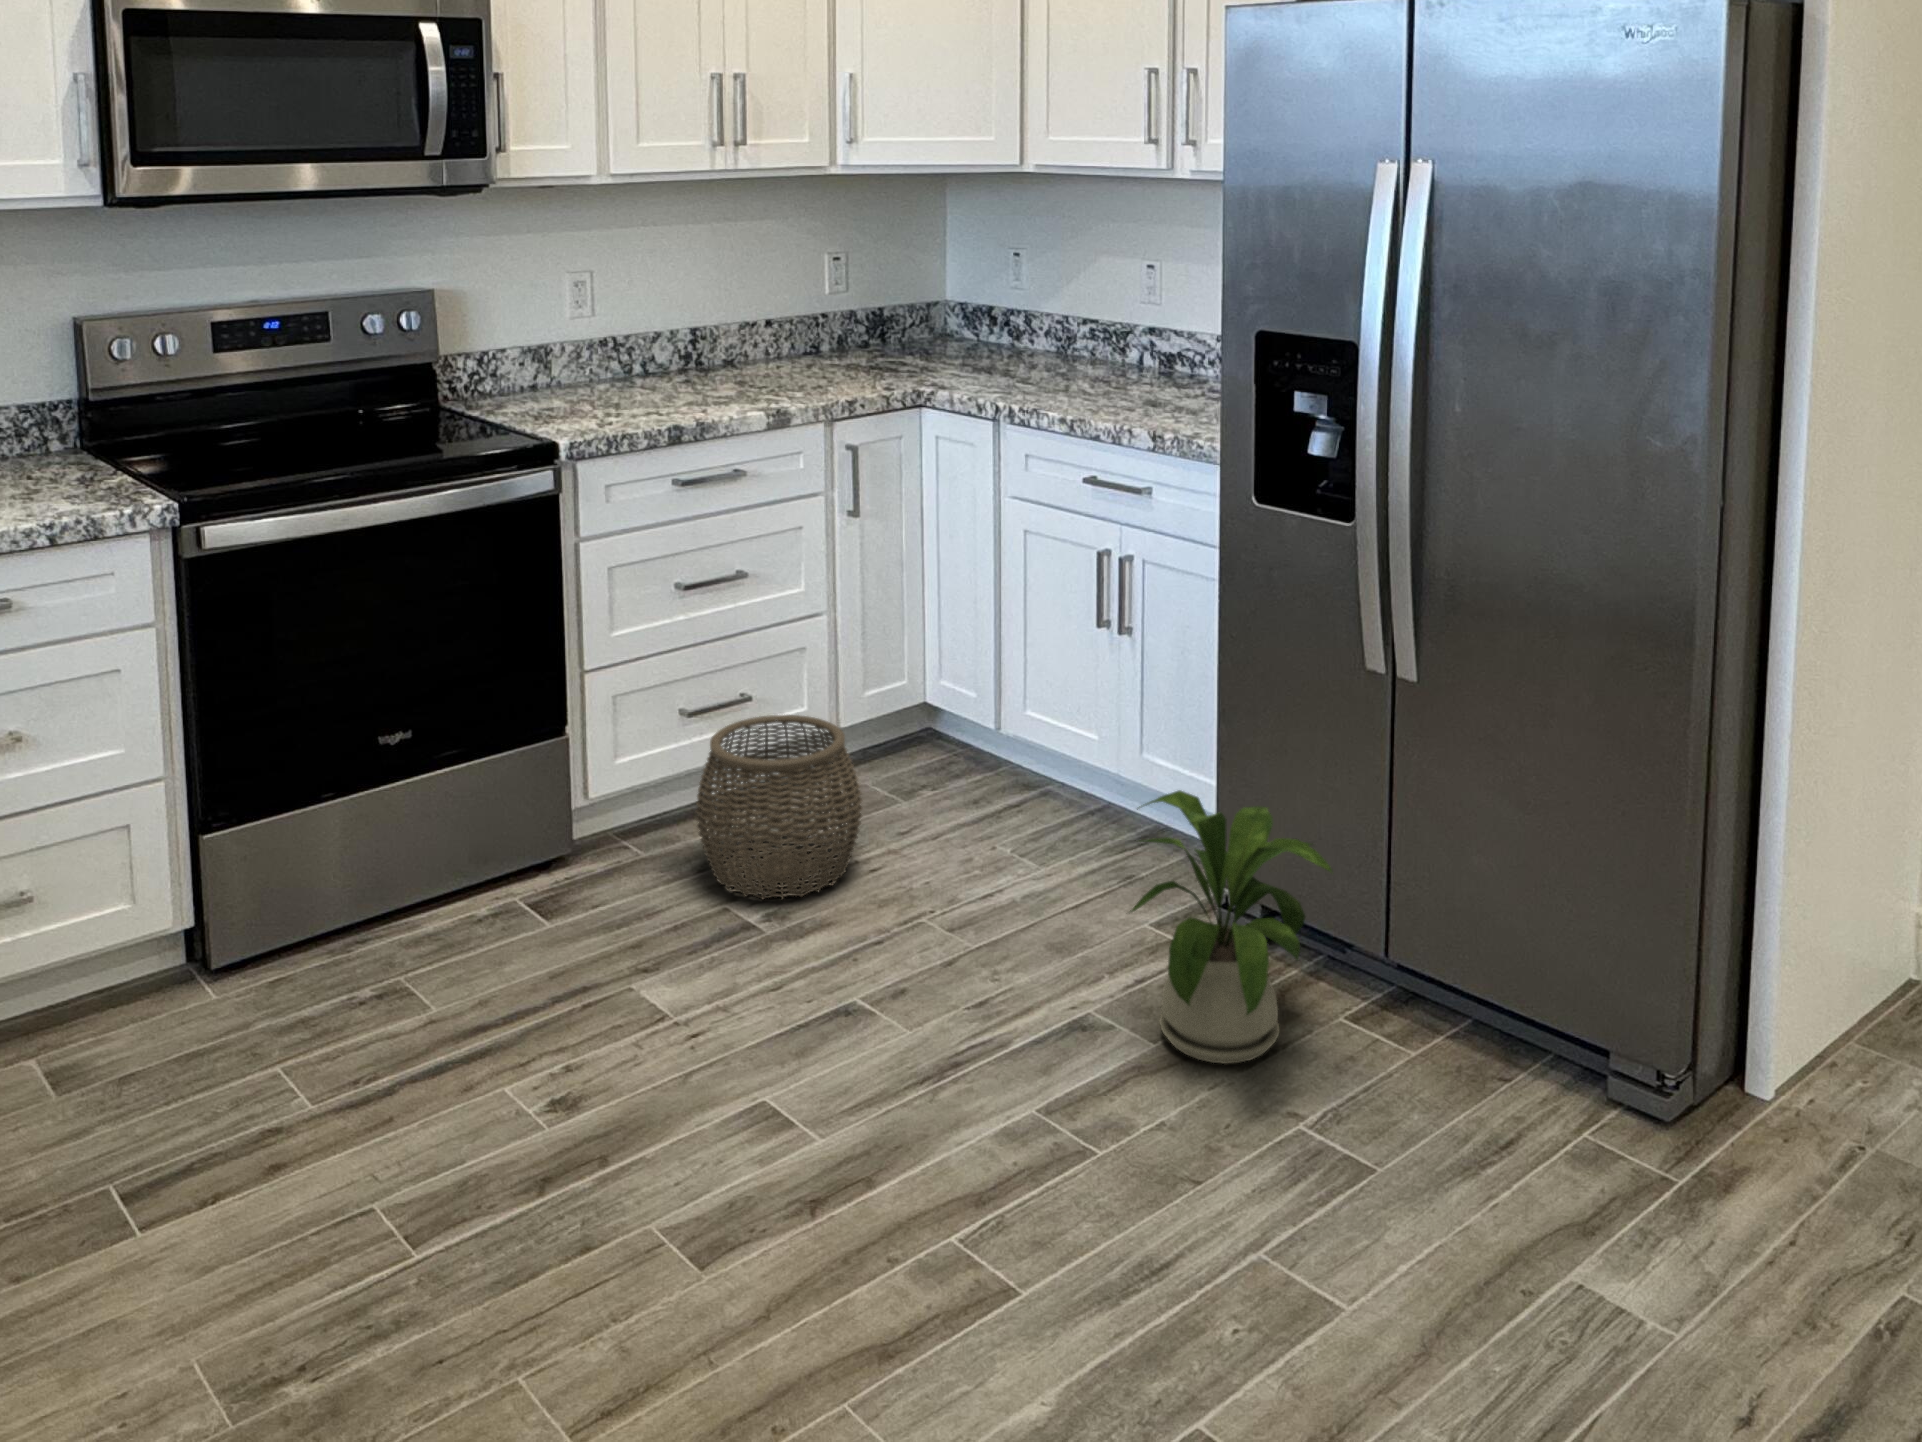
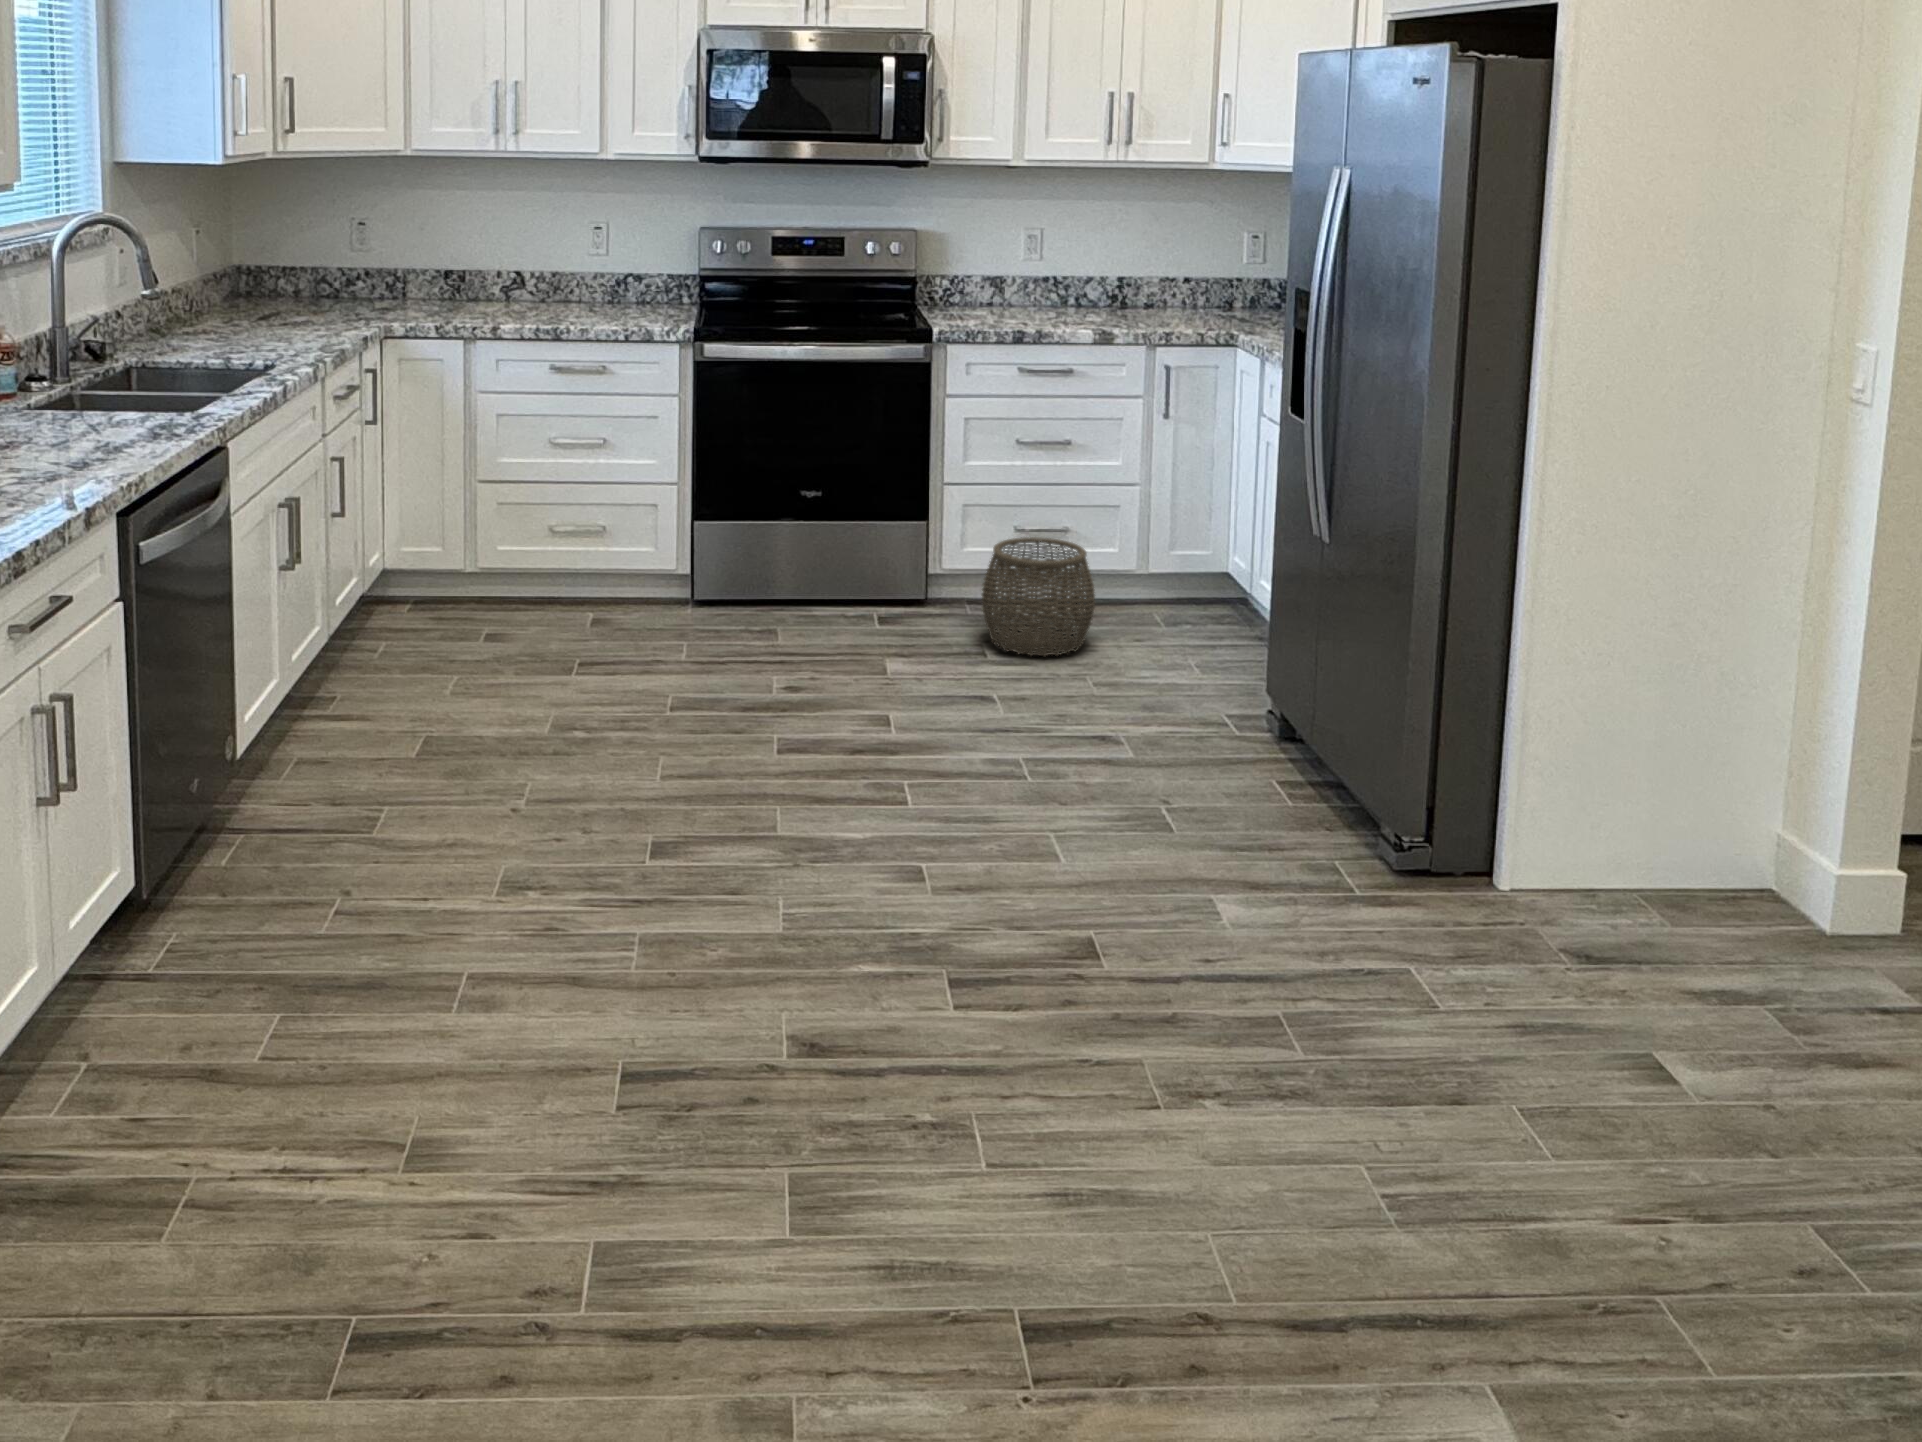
house plant: present [1130,790,1332,1064] -> none [1122,608,1285,798]

